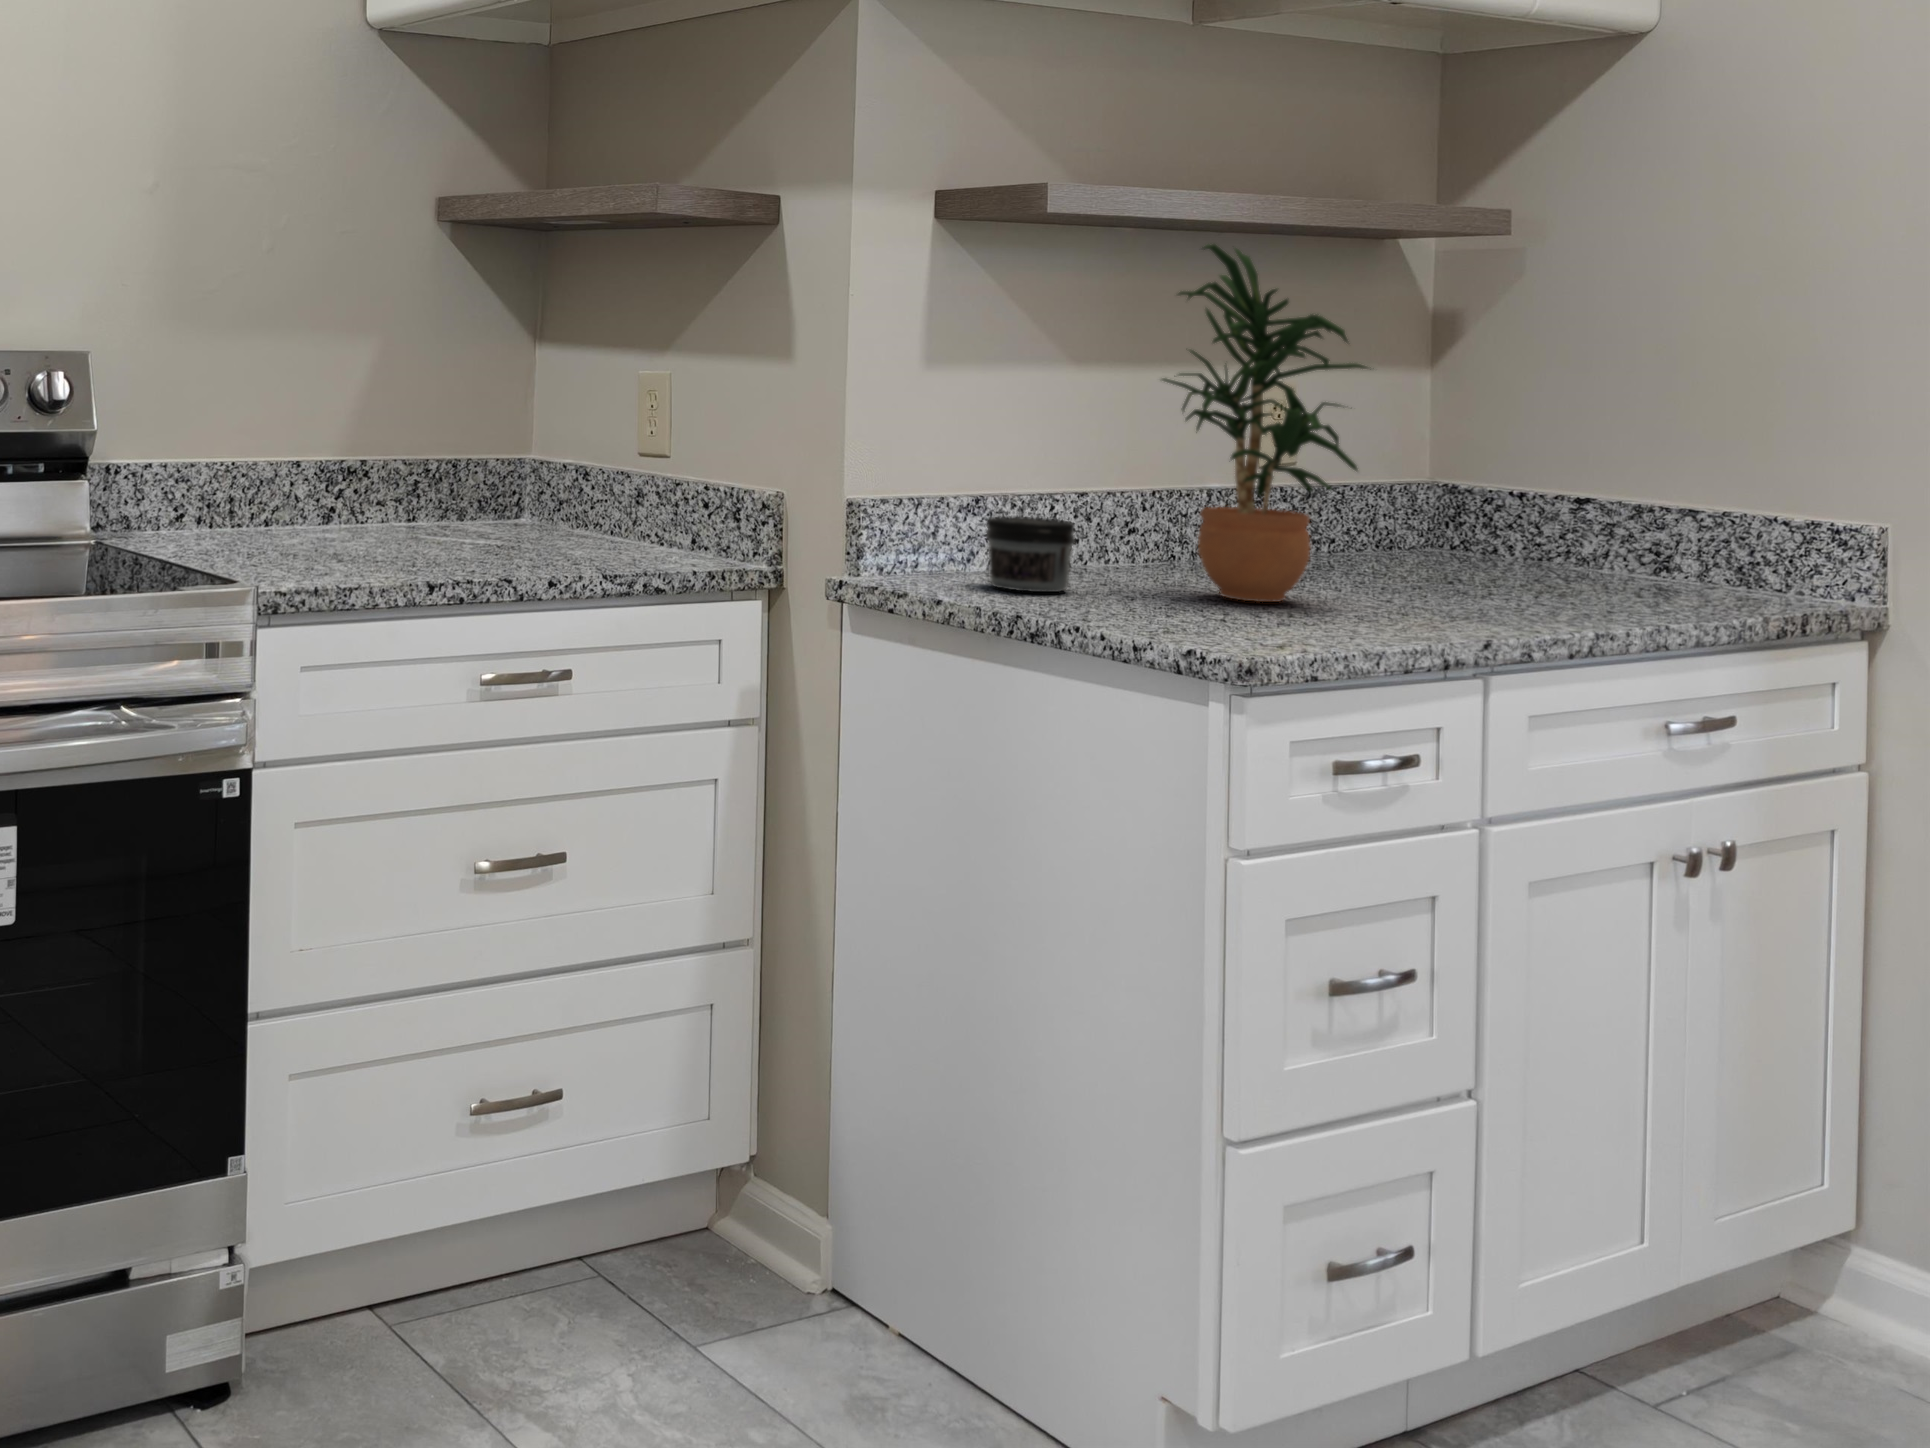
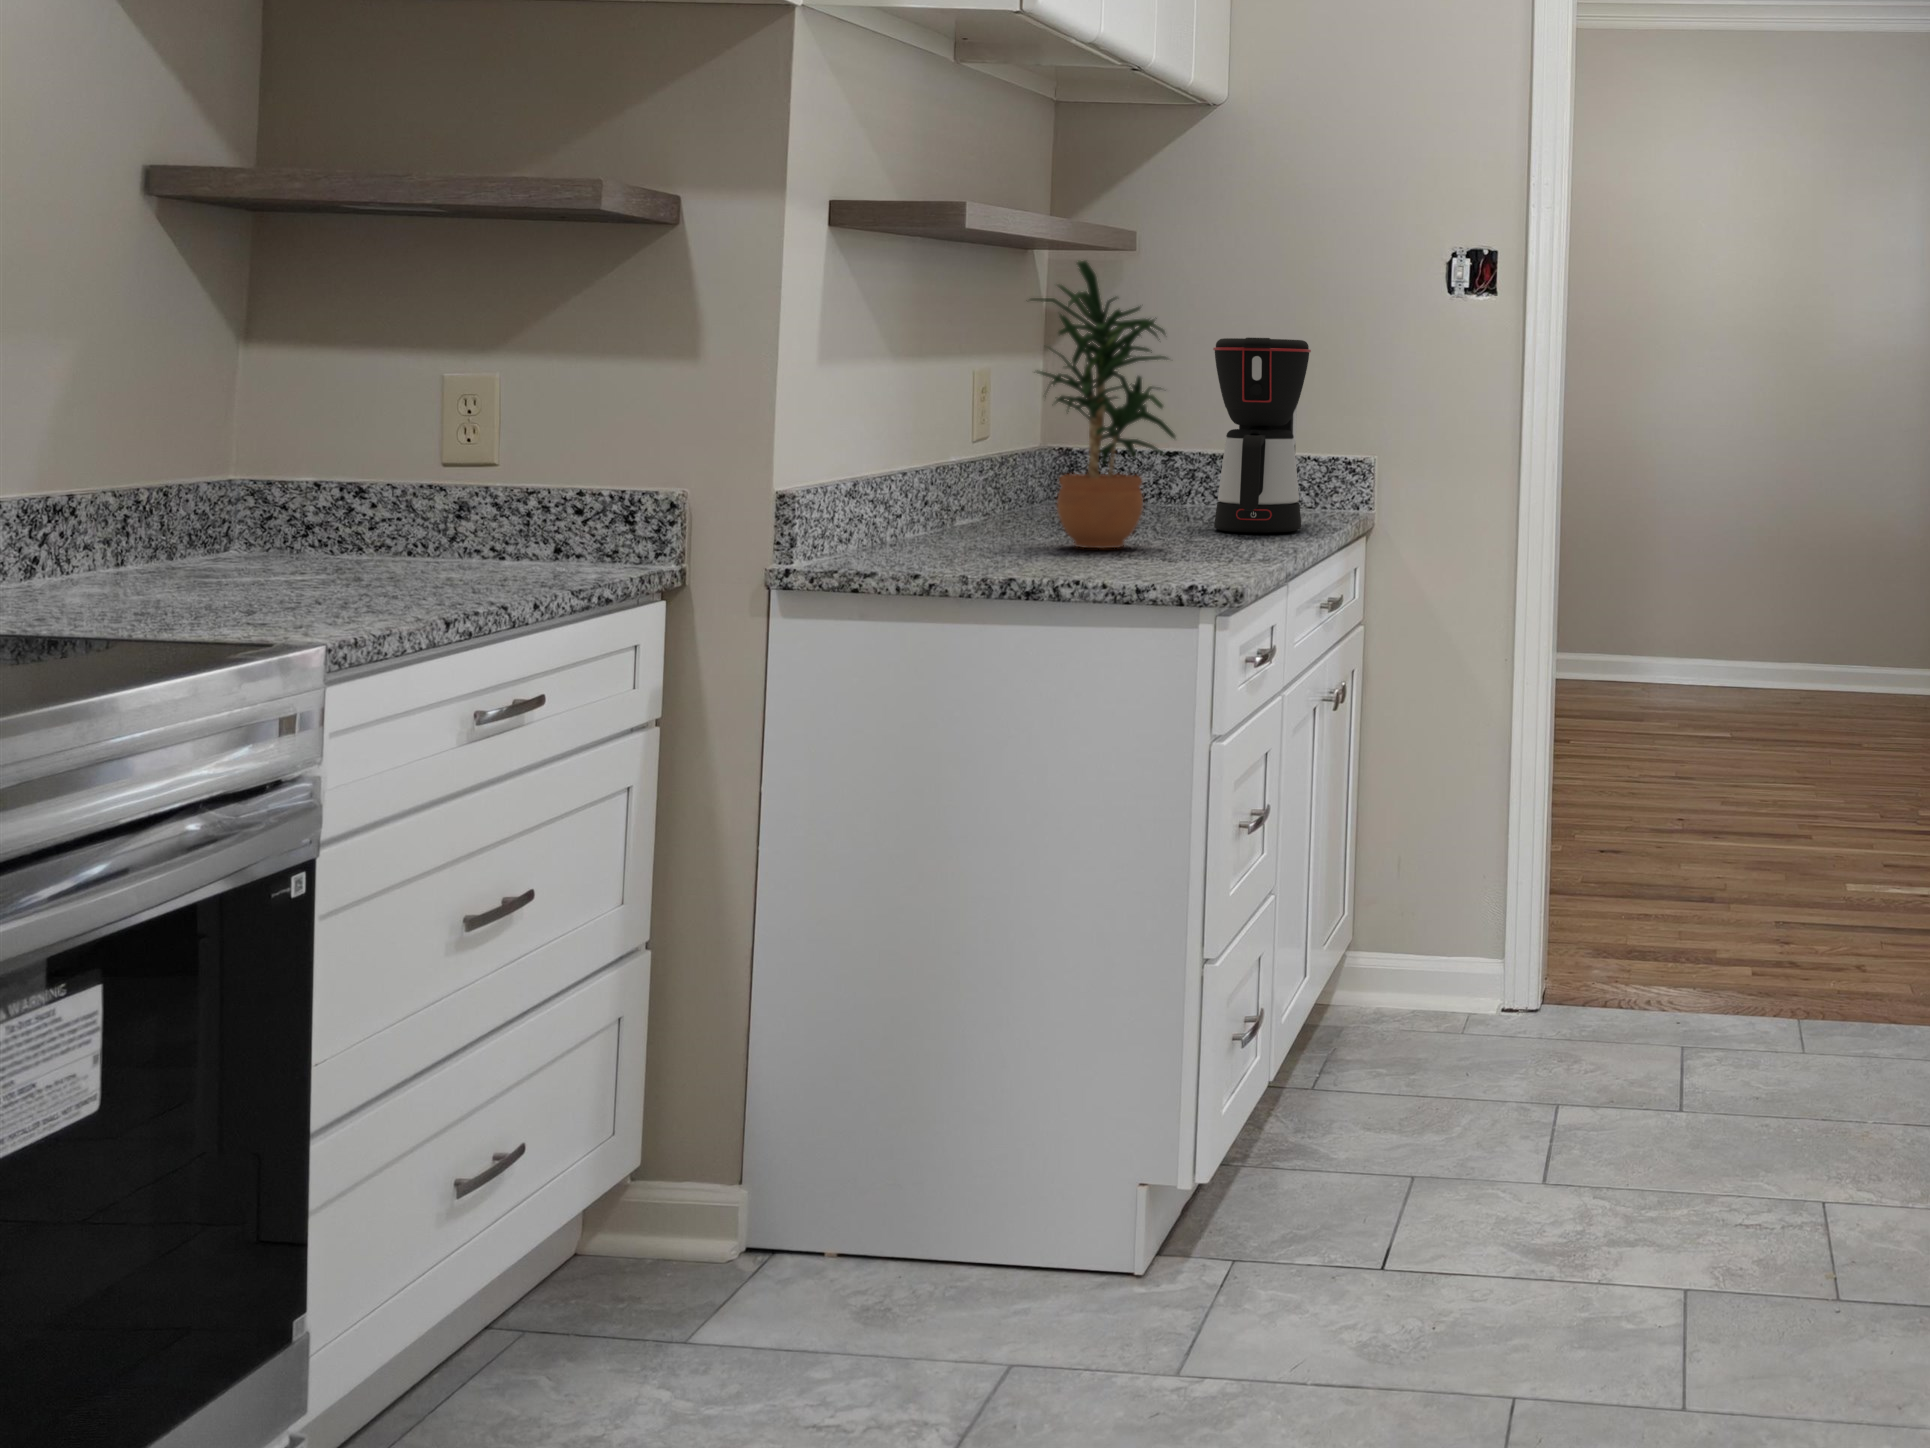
coffee maker: none [1498,342,1682,612] -> present [1213,338,1311,533]
jar: present [986,516,1075,592] -> none [908,495,987,559]

